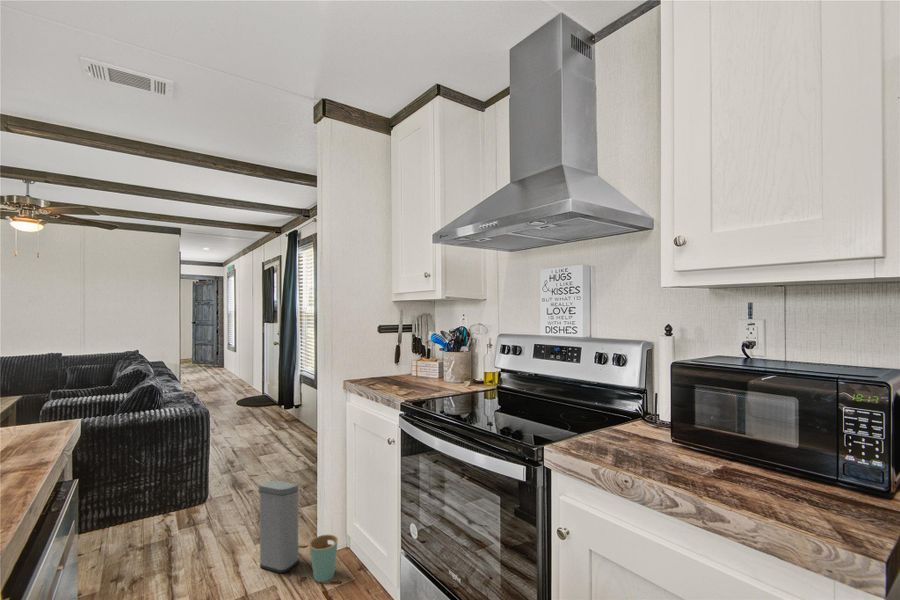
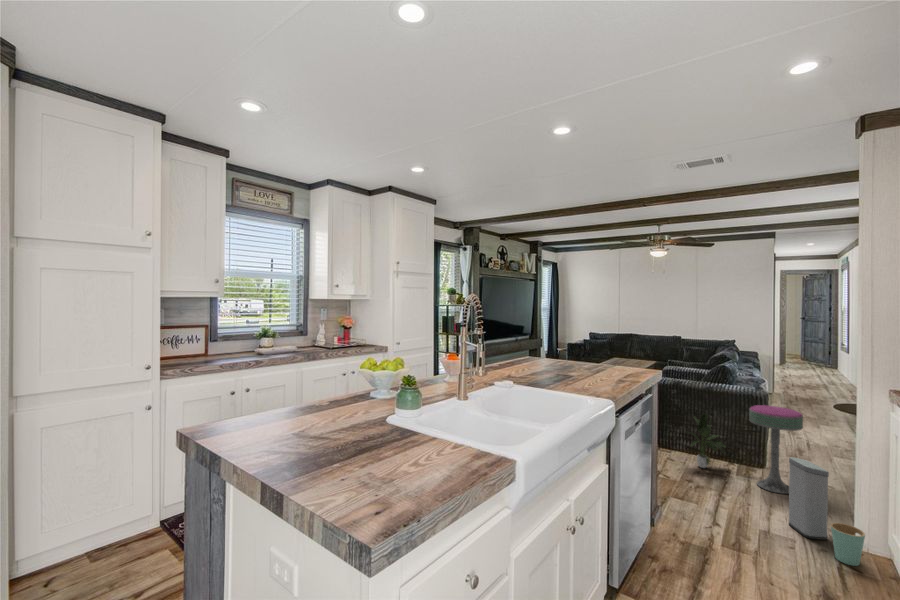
bar stool: none [196,423,254,532] -> present [749,405,803,494]
potted plant: none [100,462,164,544] -> present [687,414,726,468]

